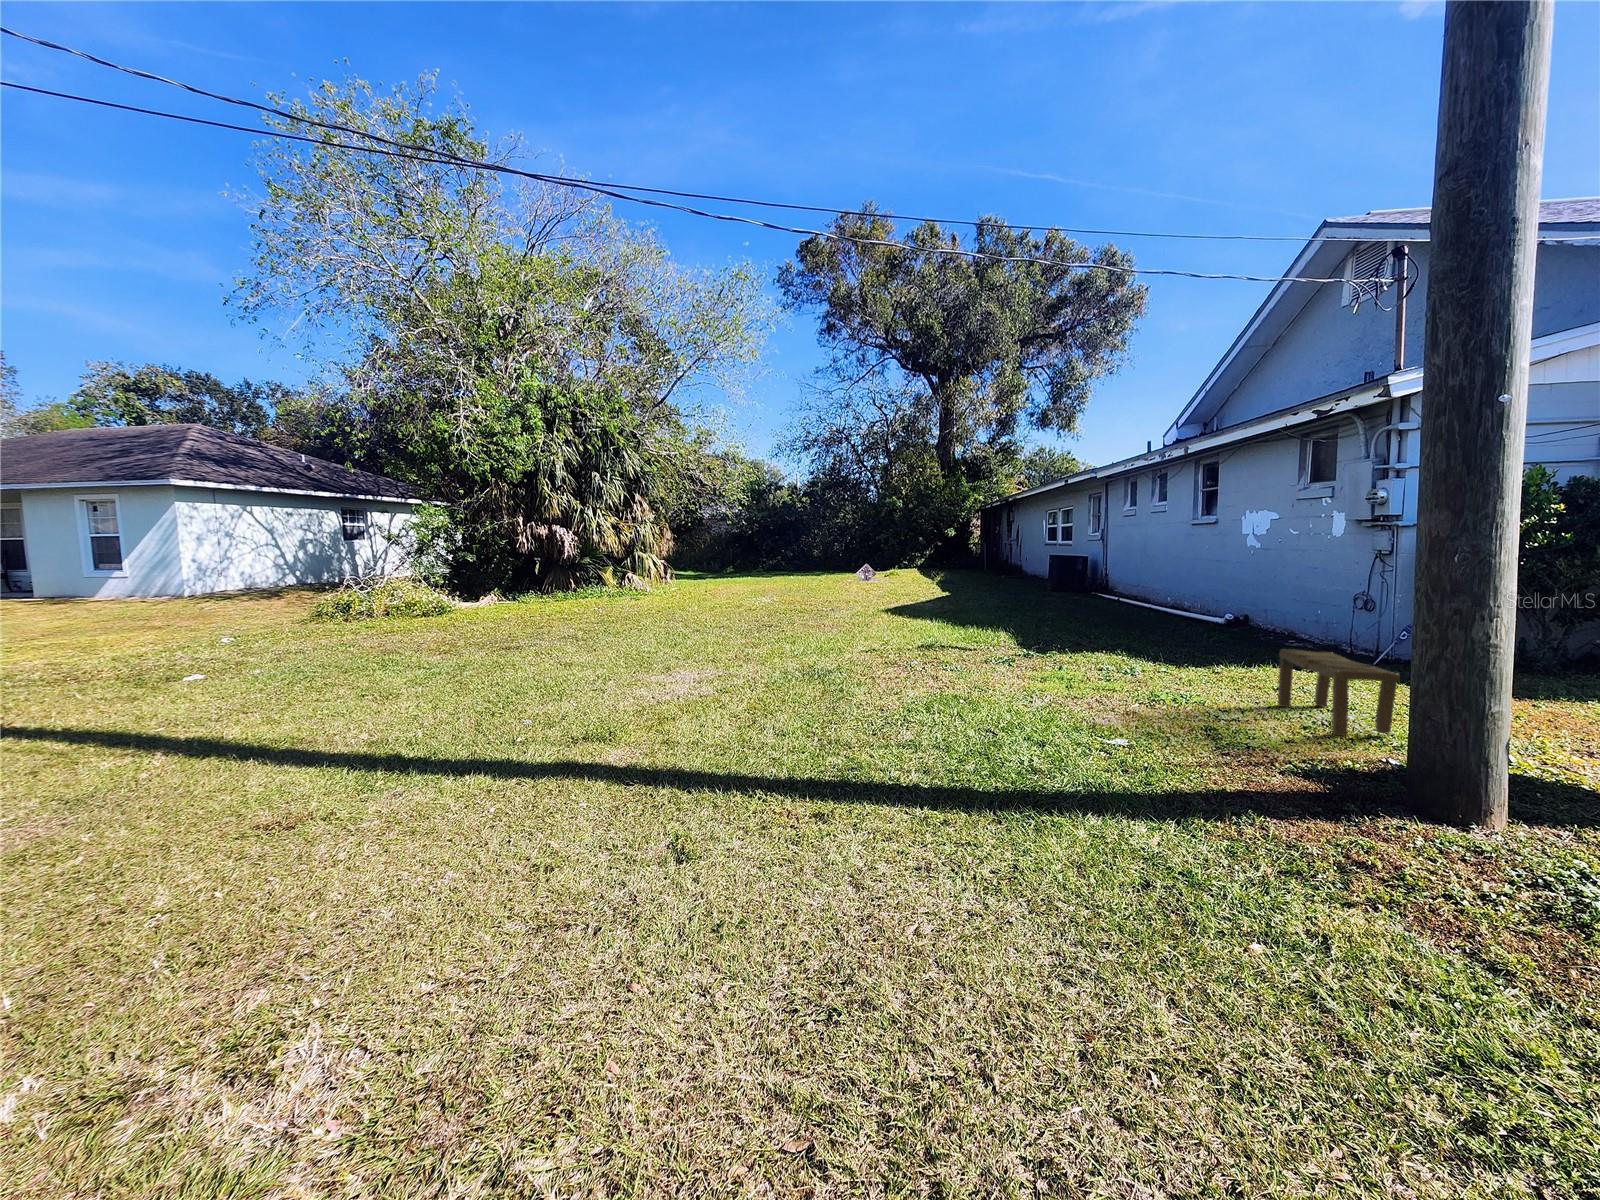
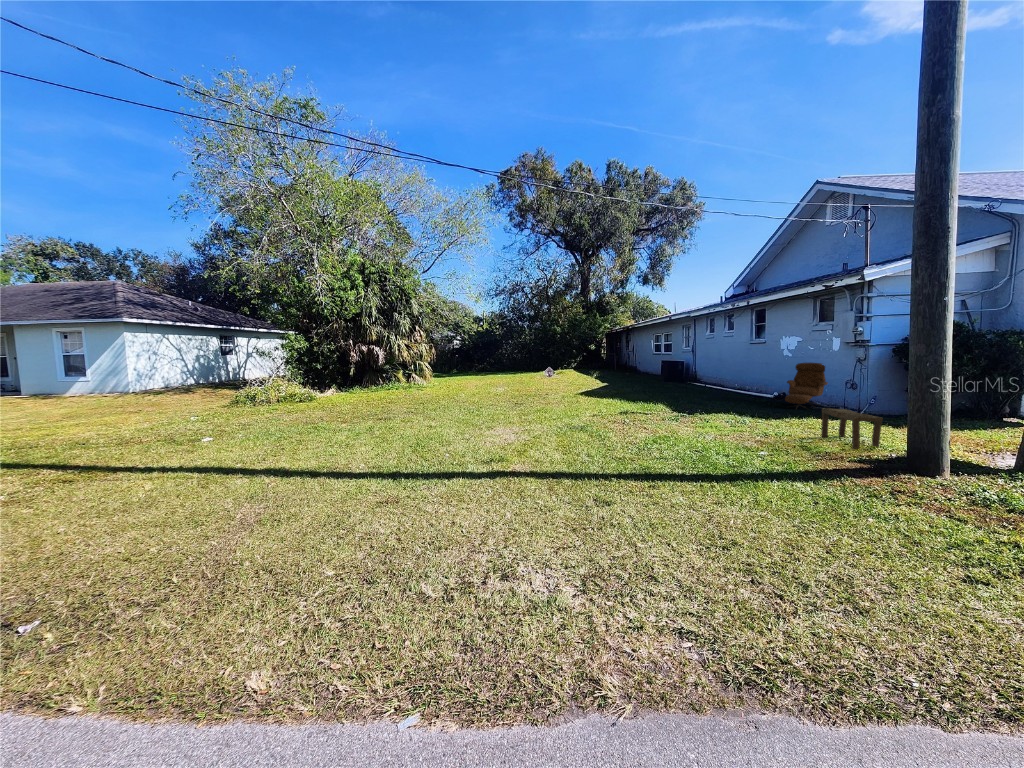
lounge chair: none [1235,559,1322,647] -> present [785,363,828,409]

